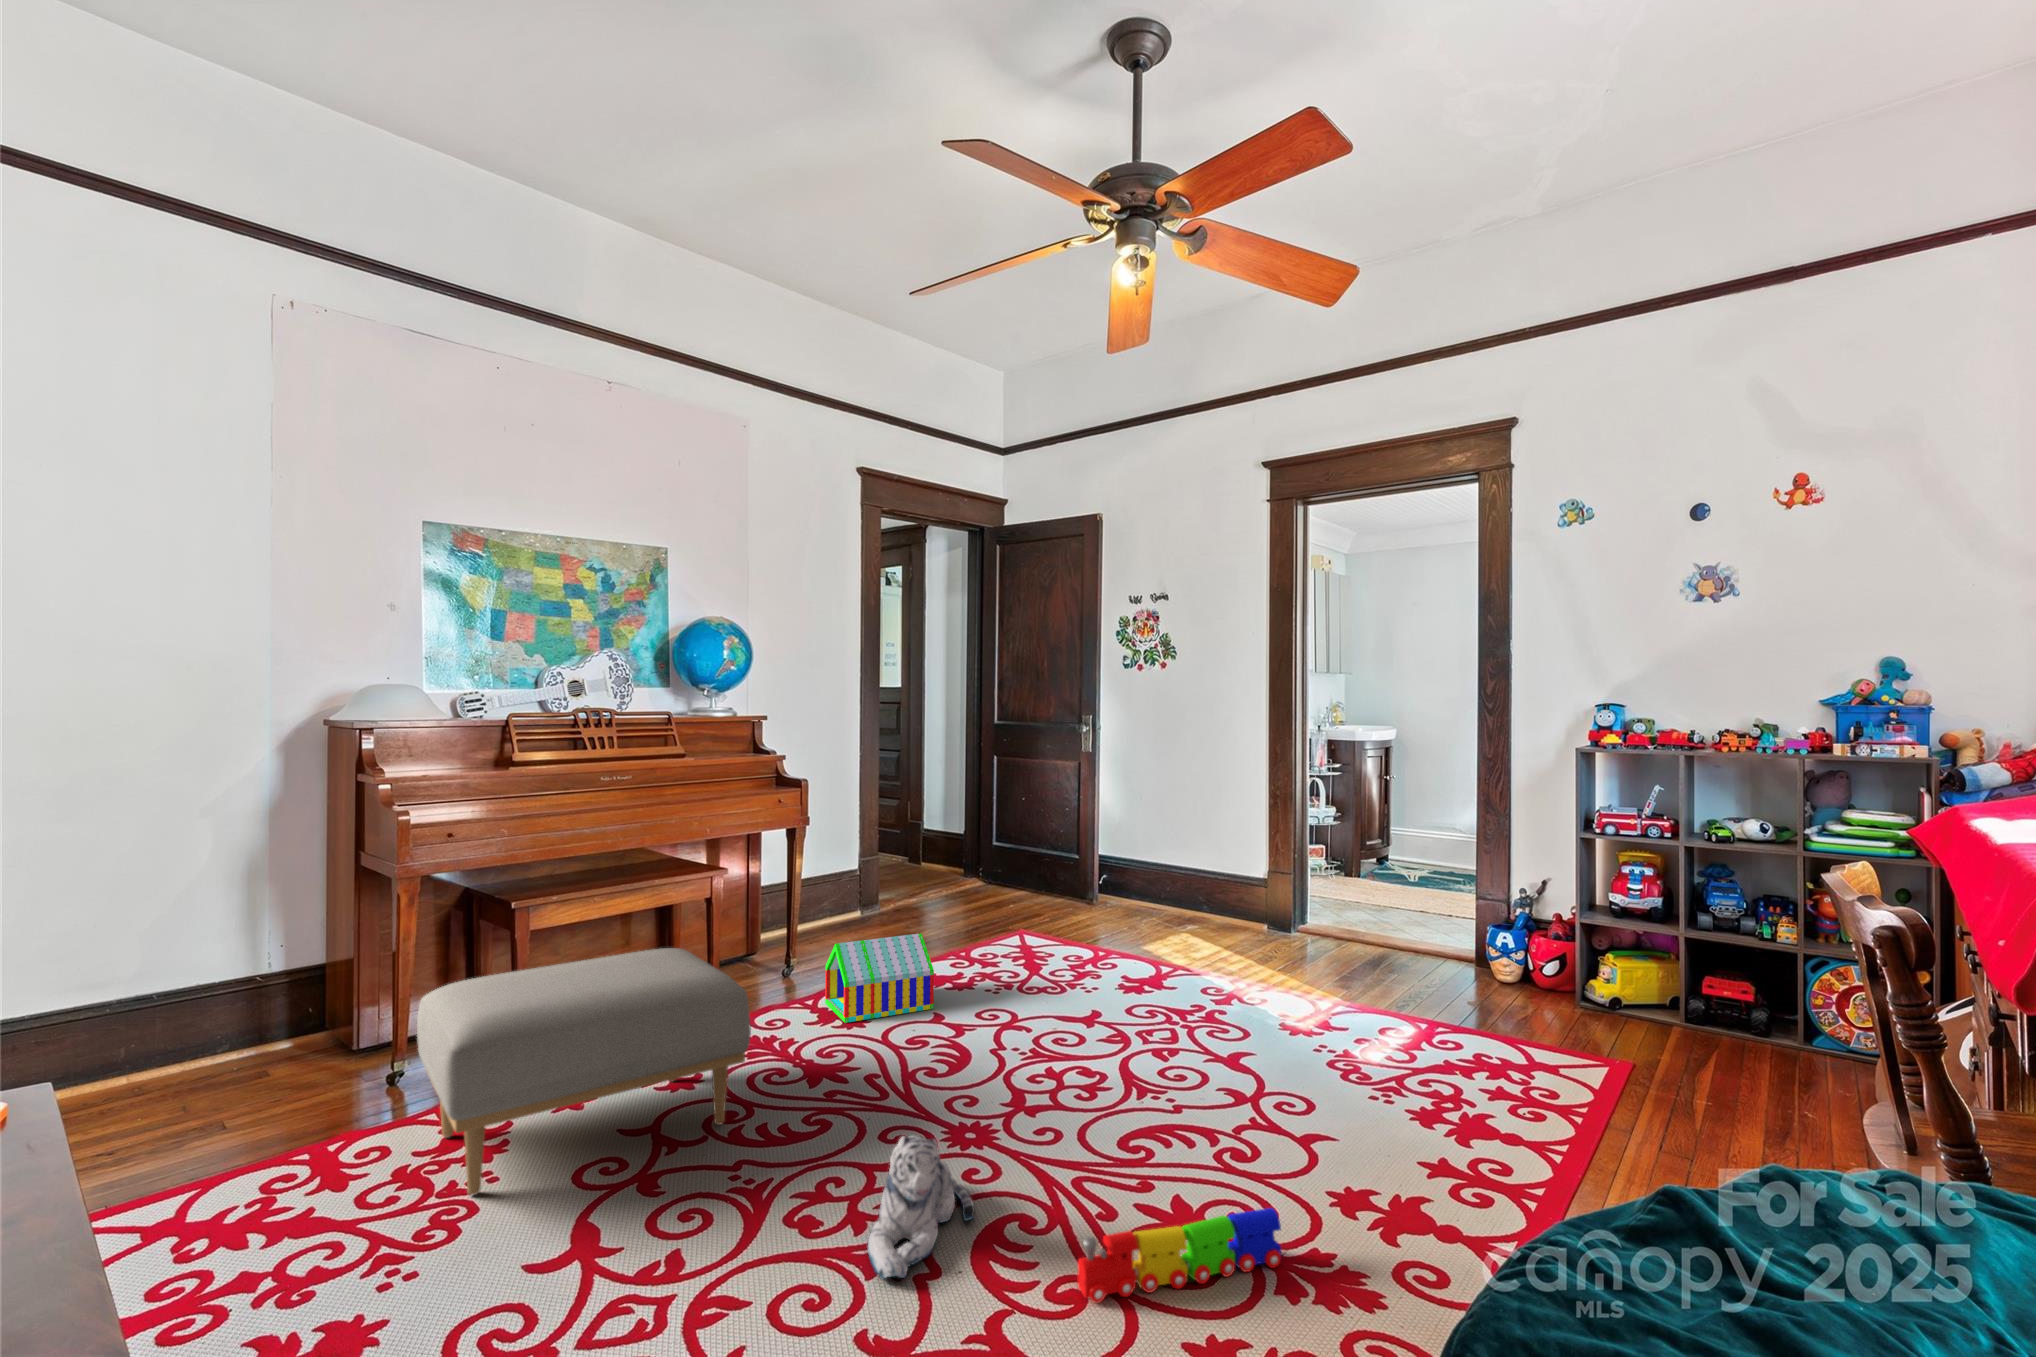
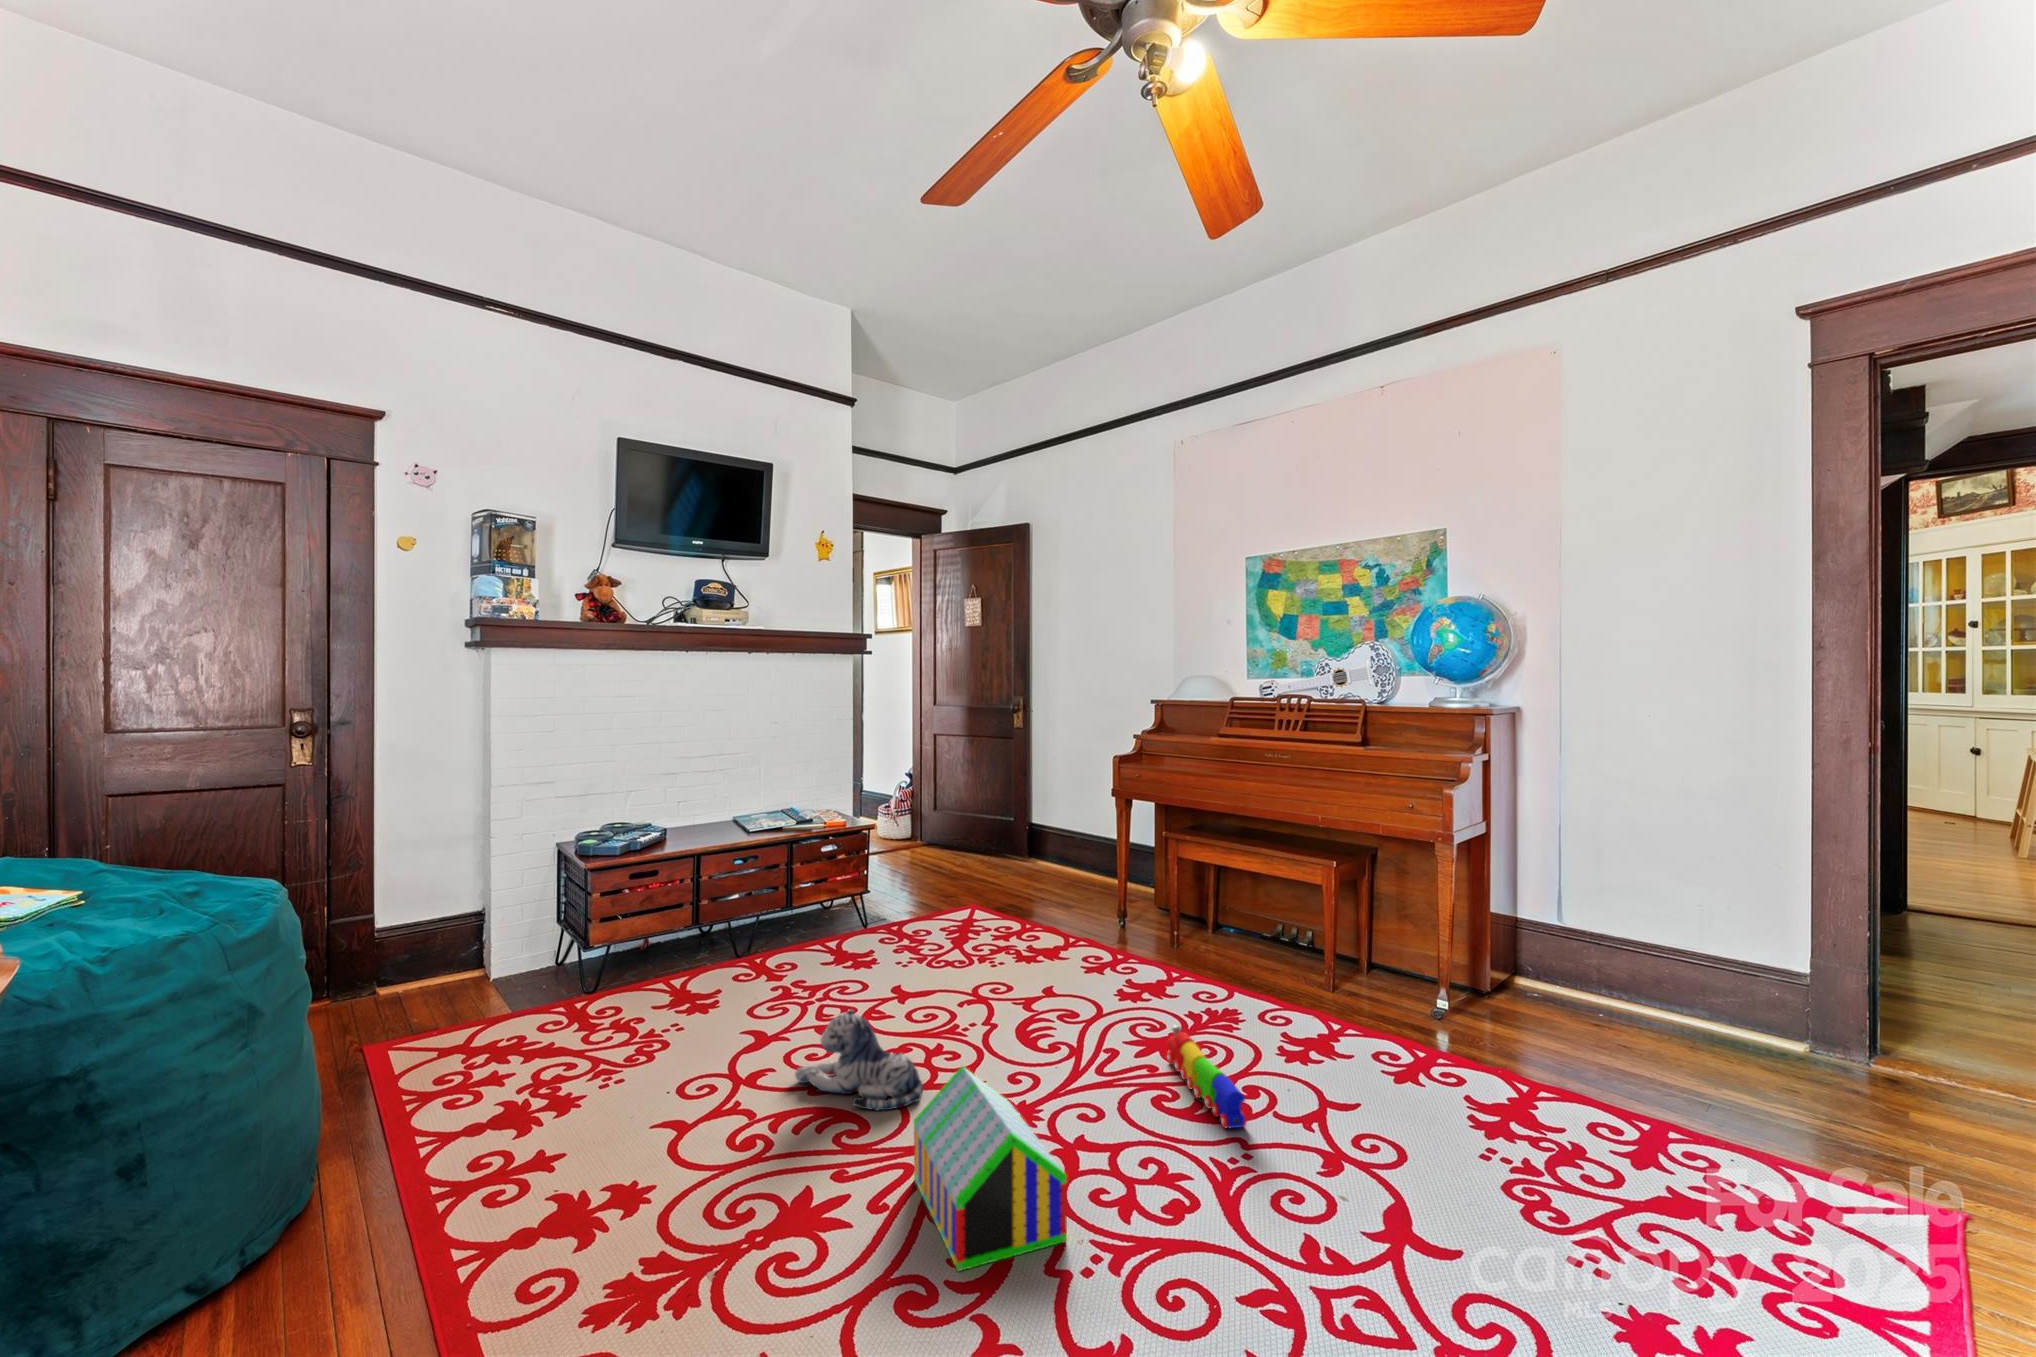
toy house: present [825,933,934,1023] -> present [914,1066,1067,1271]
ottoman: present [417,948,751,1195] -> none [947,859,1154,1015]
toy train: present [1077,1208,1281,1303] -> present [1167,1025,1246,1128]

